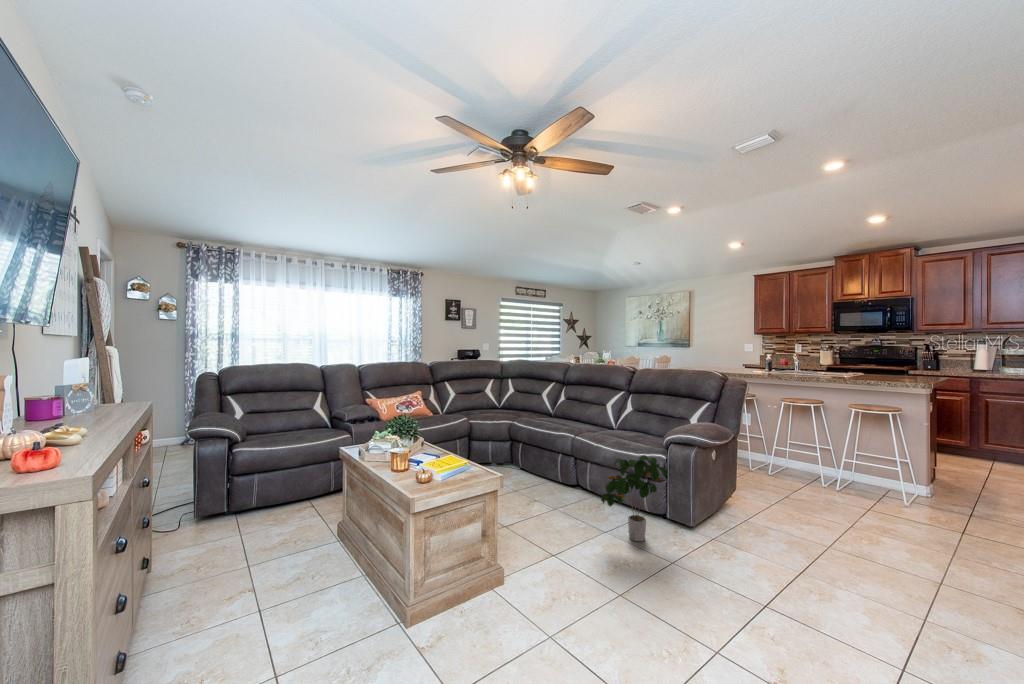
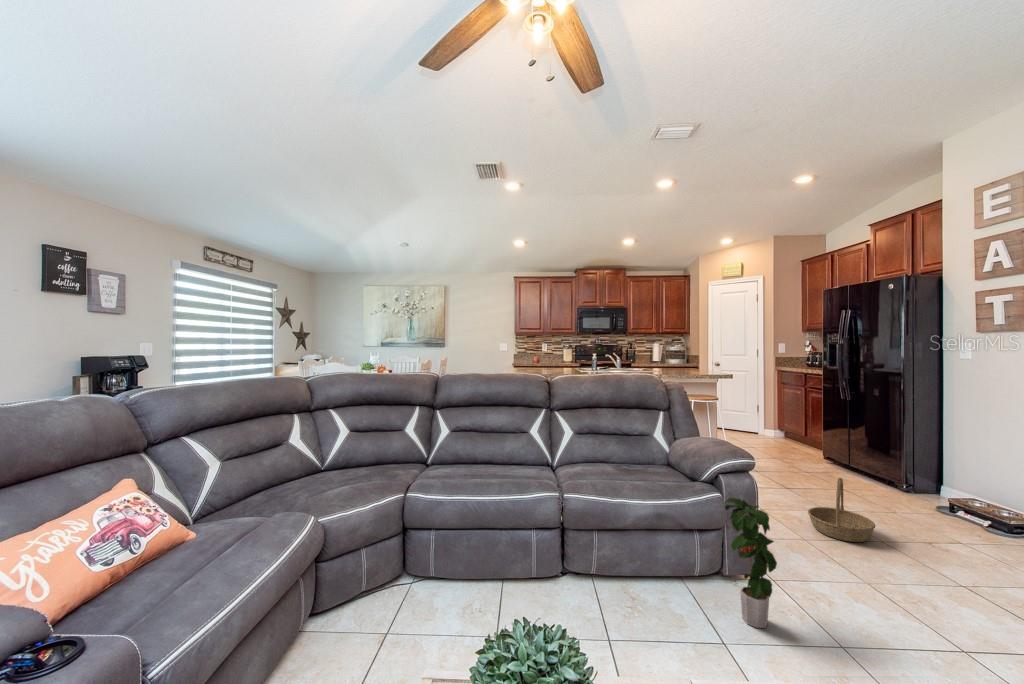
basket: none [854,501,938,578] -> present [808,478,875,542]

